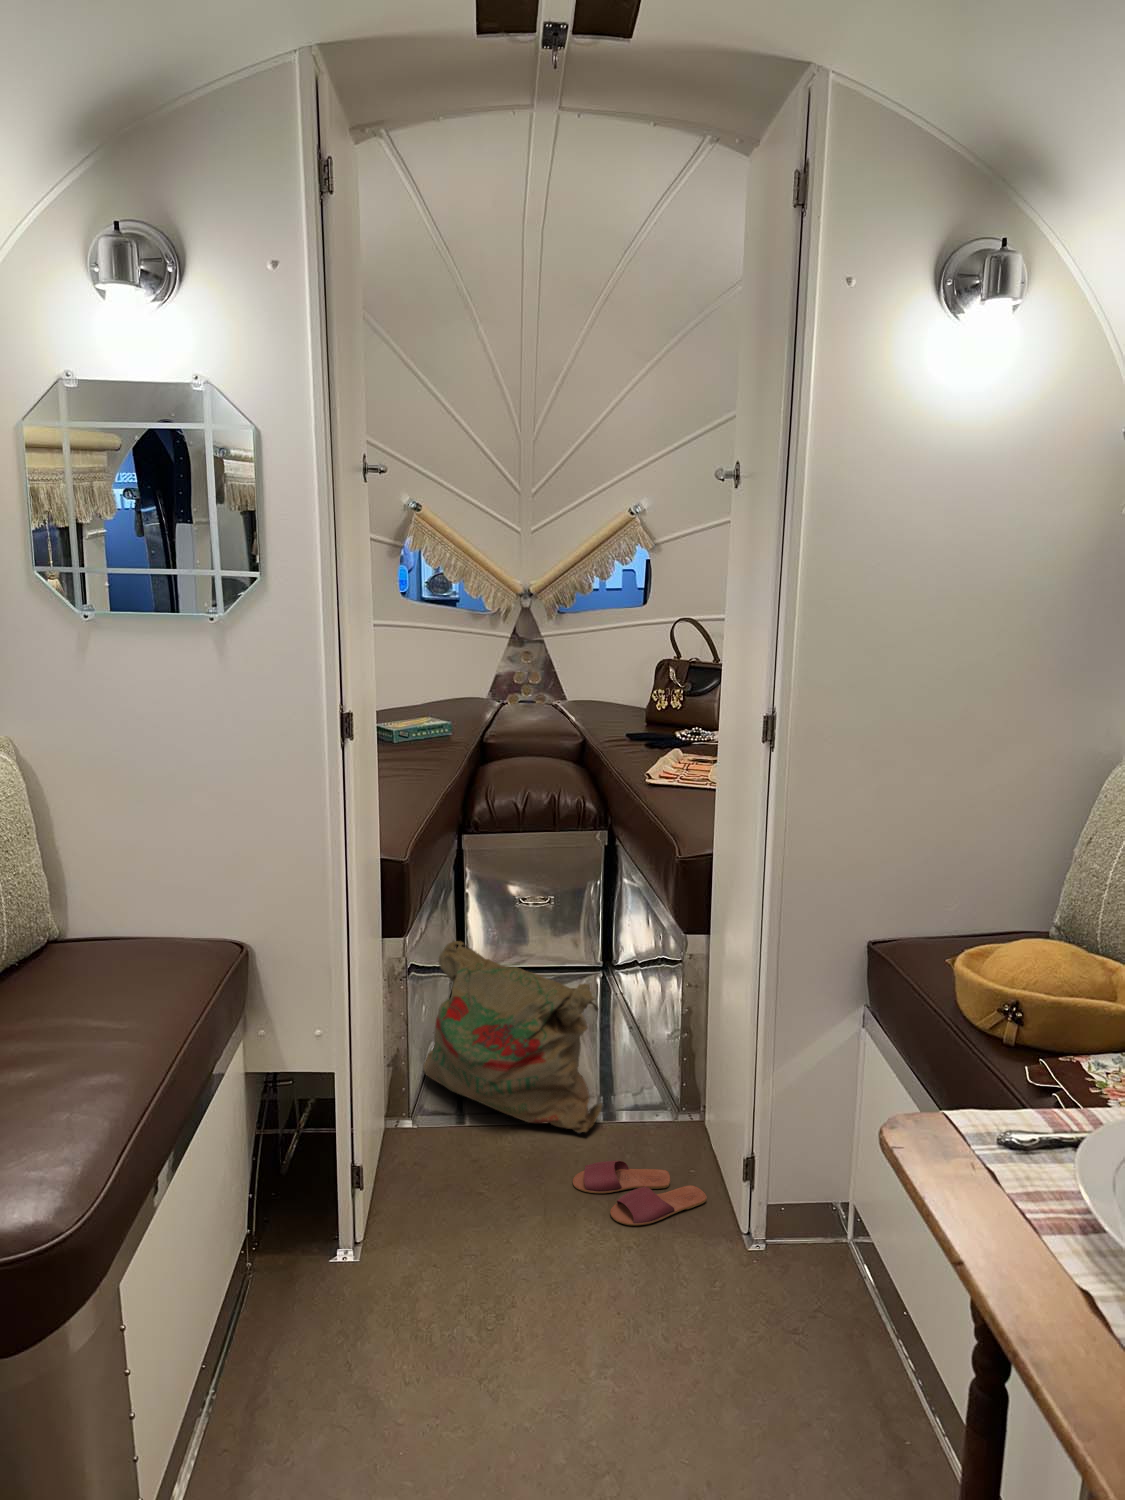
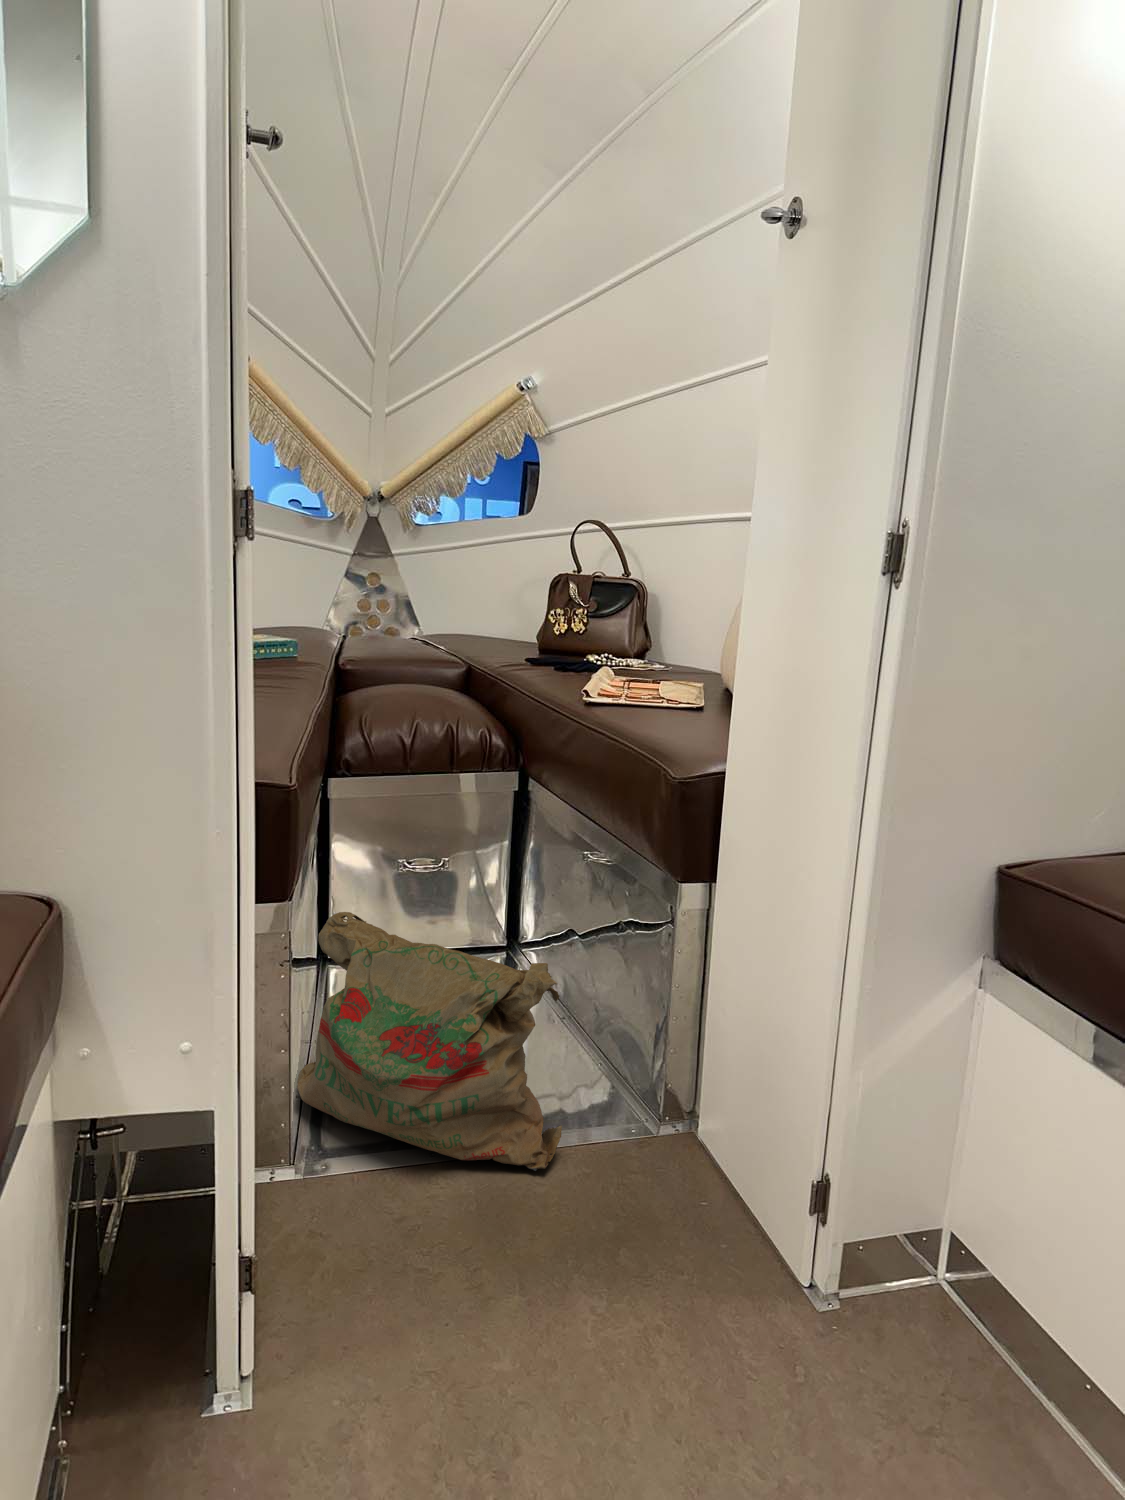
slippers: present [573,1161,707,1225] -> none [543,1207,732,1302]

